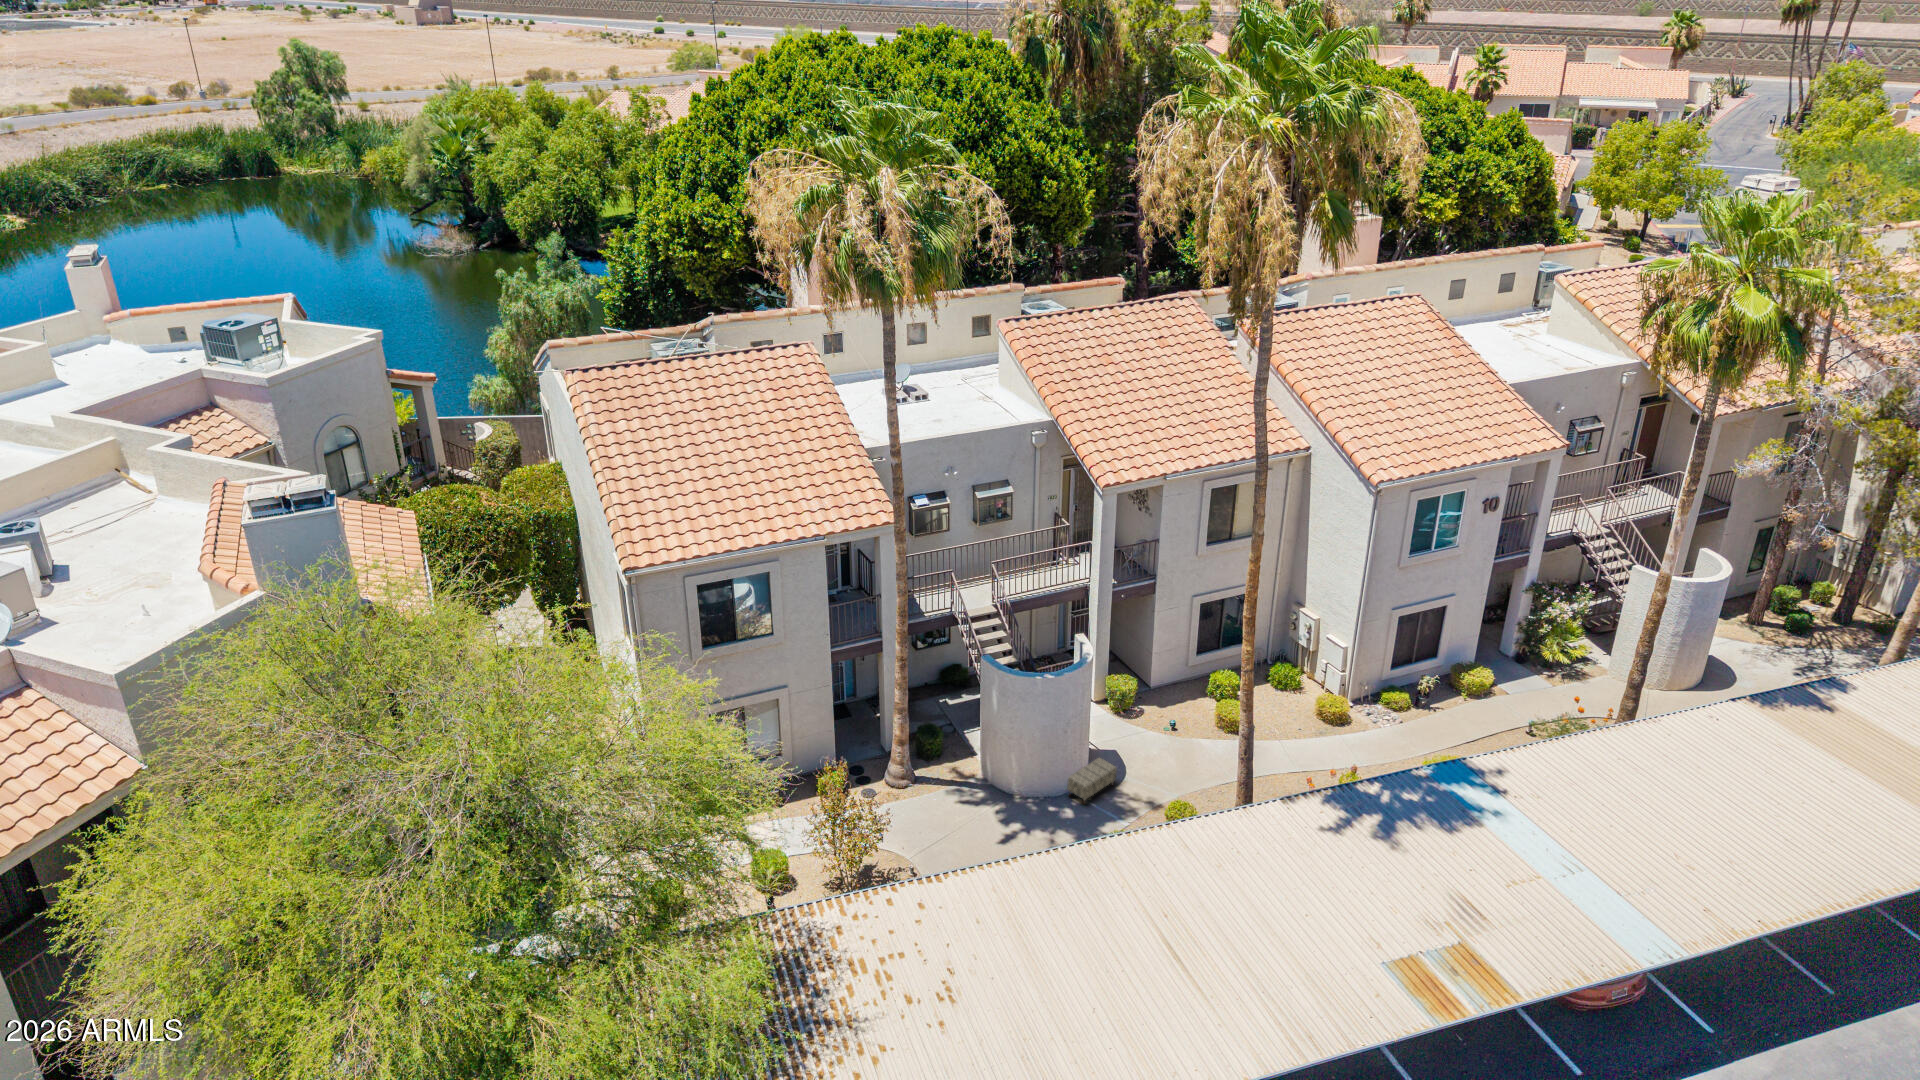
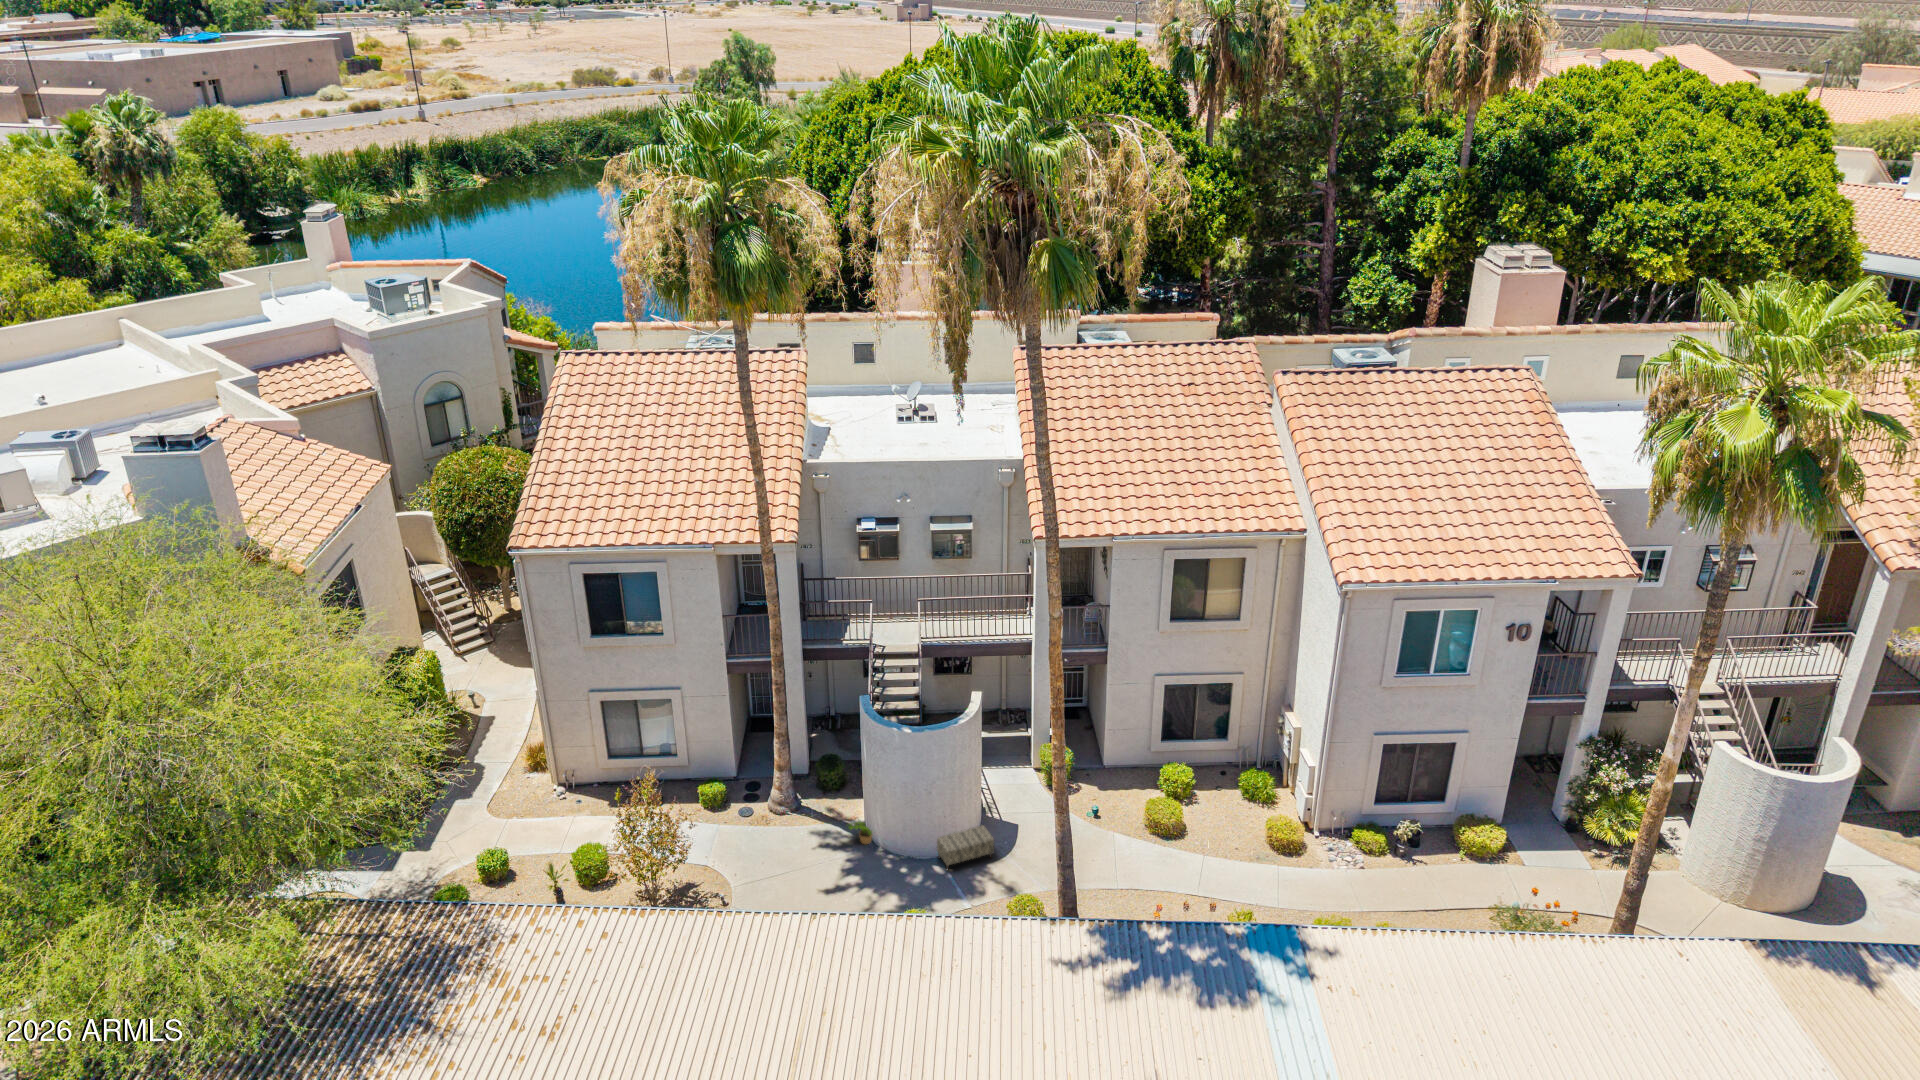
potted plant: none [981,778,1004,800] -> present [847,820,872,844]

